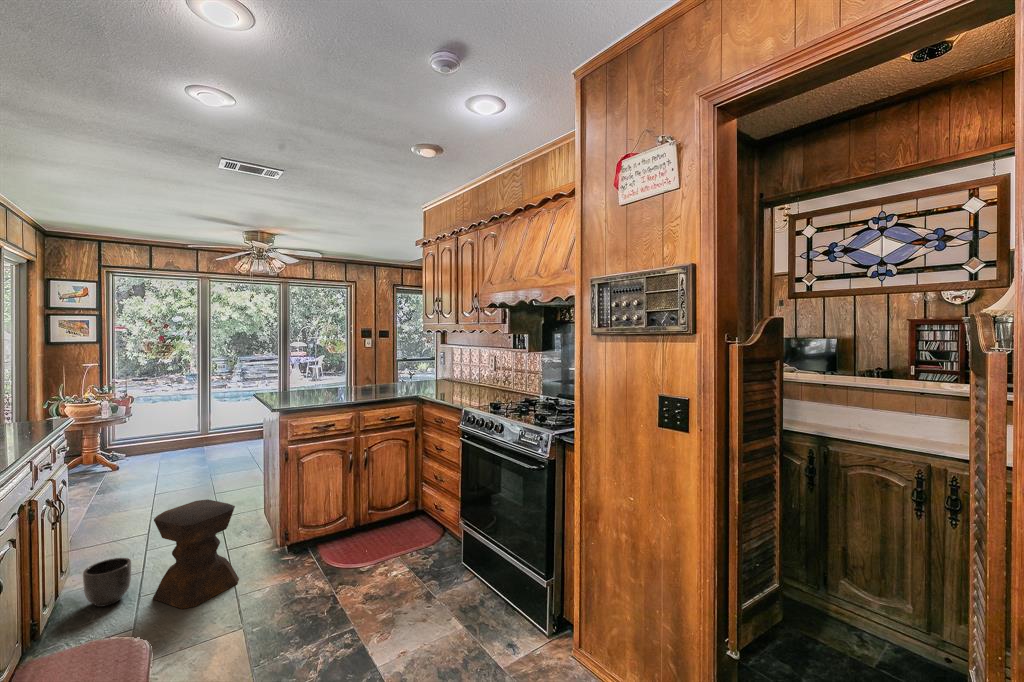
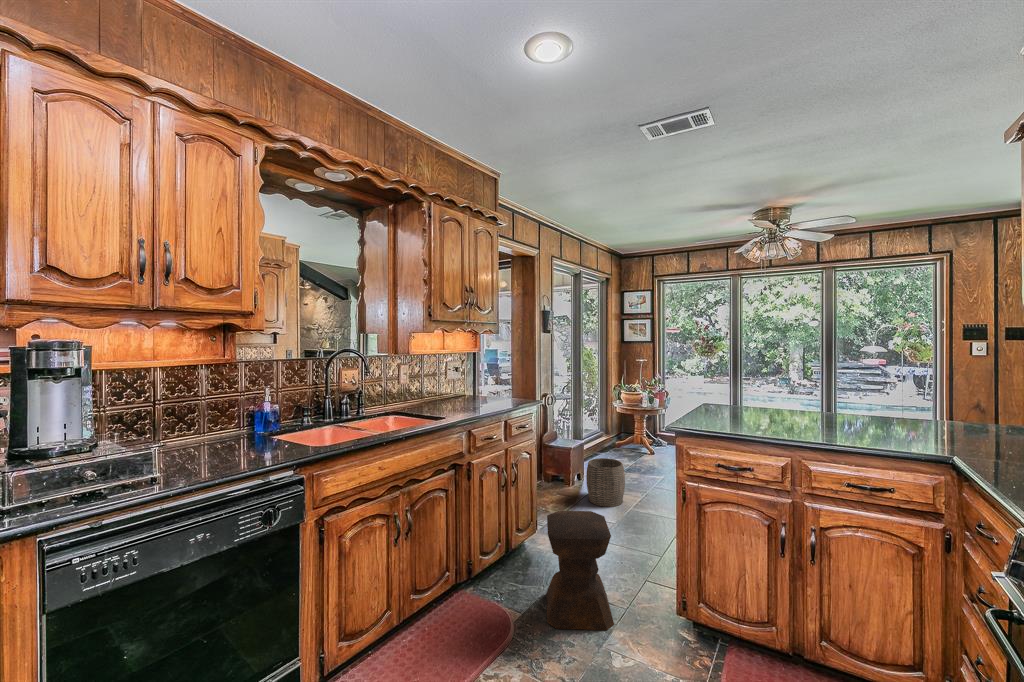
woven basket: none [89,476,144,532] -> present [586,458,625,507]
planter: present [83,558,131,607] -> none [512,534,545,578]

